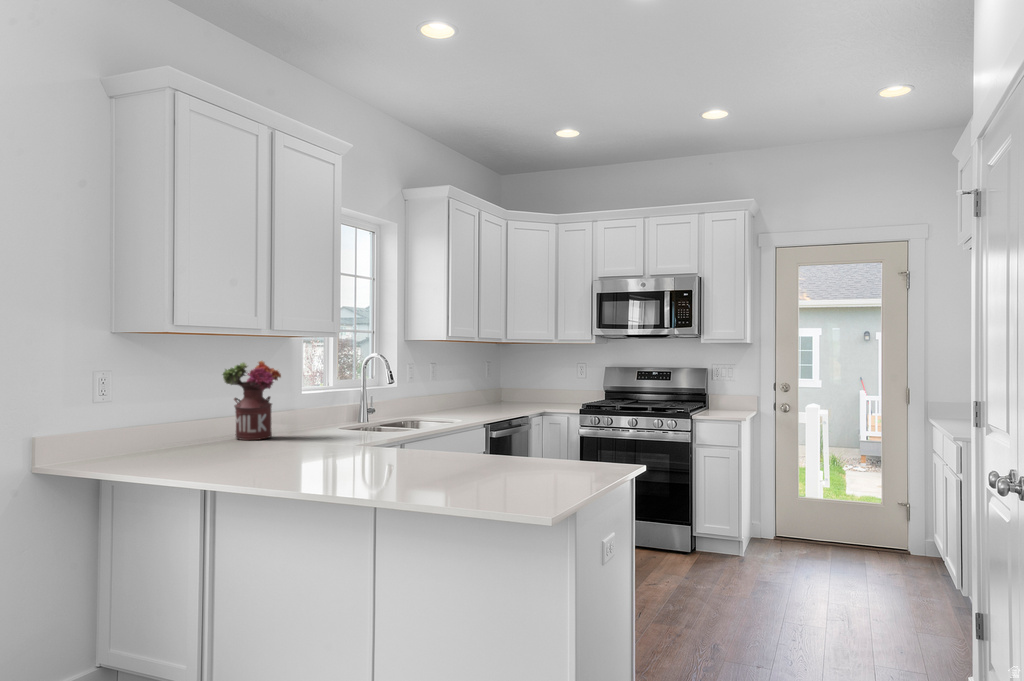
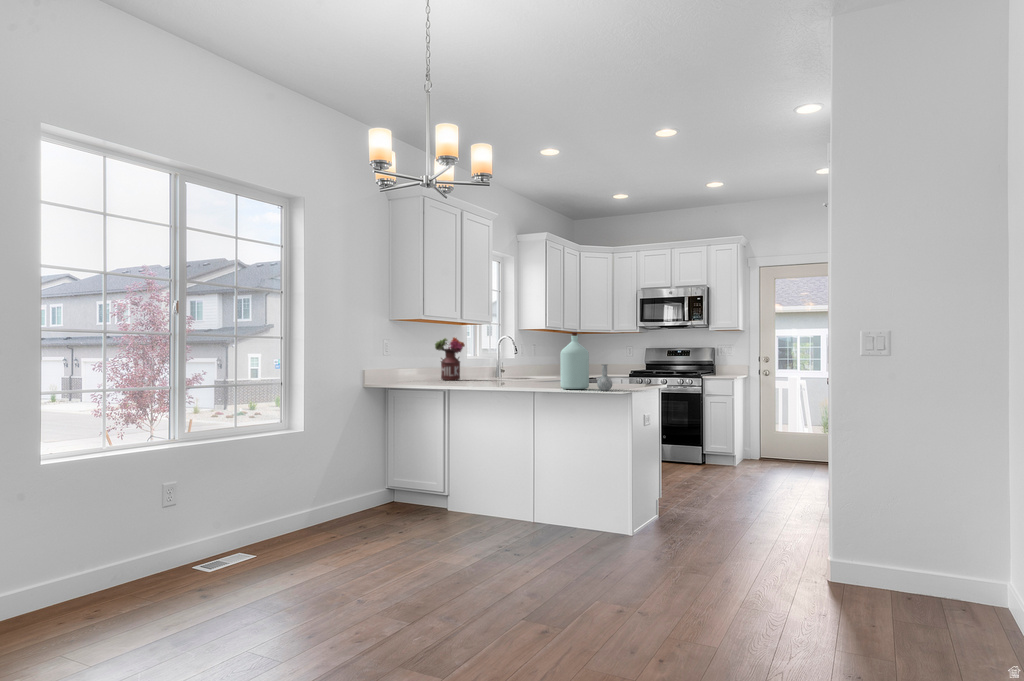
bottle: none [415,368,524,503] -> present [560,333,612,391]

